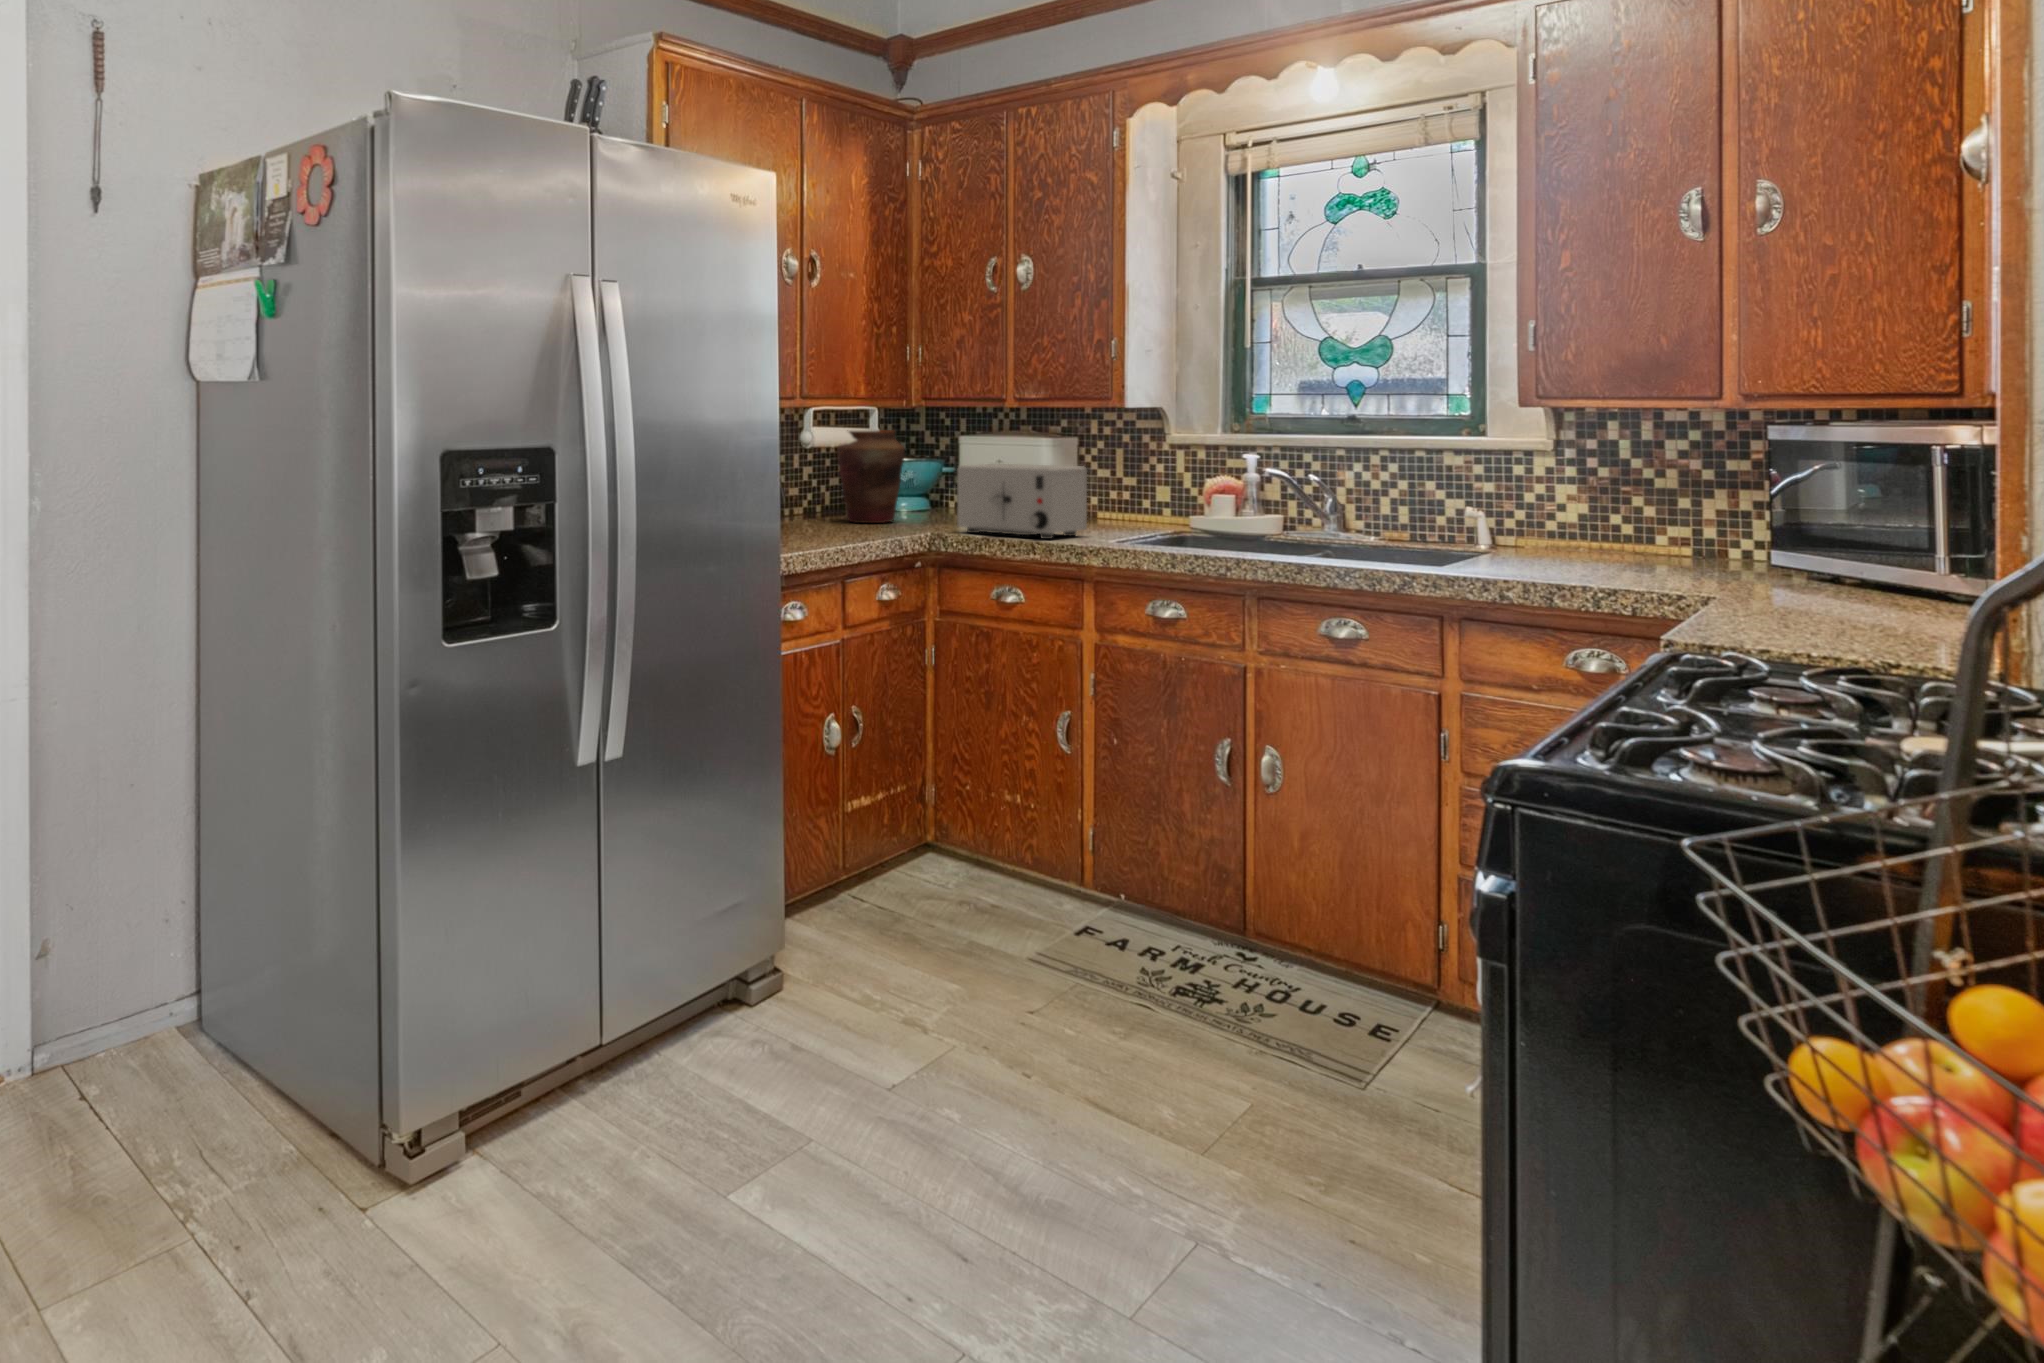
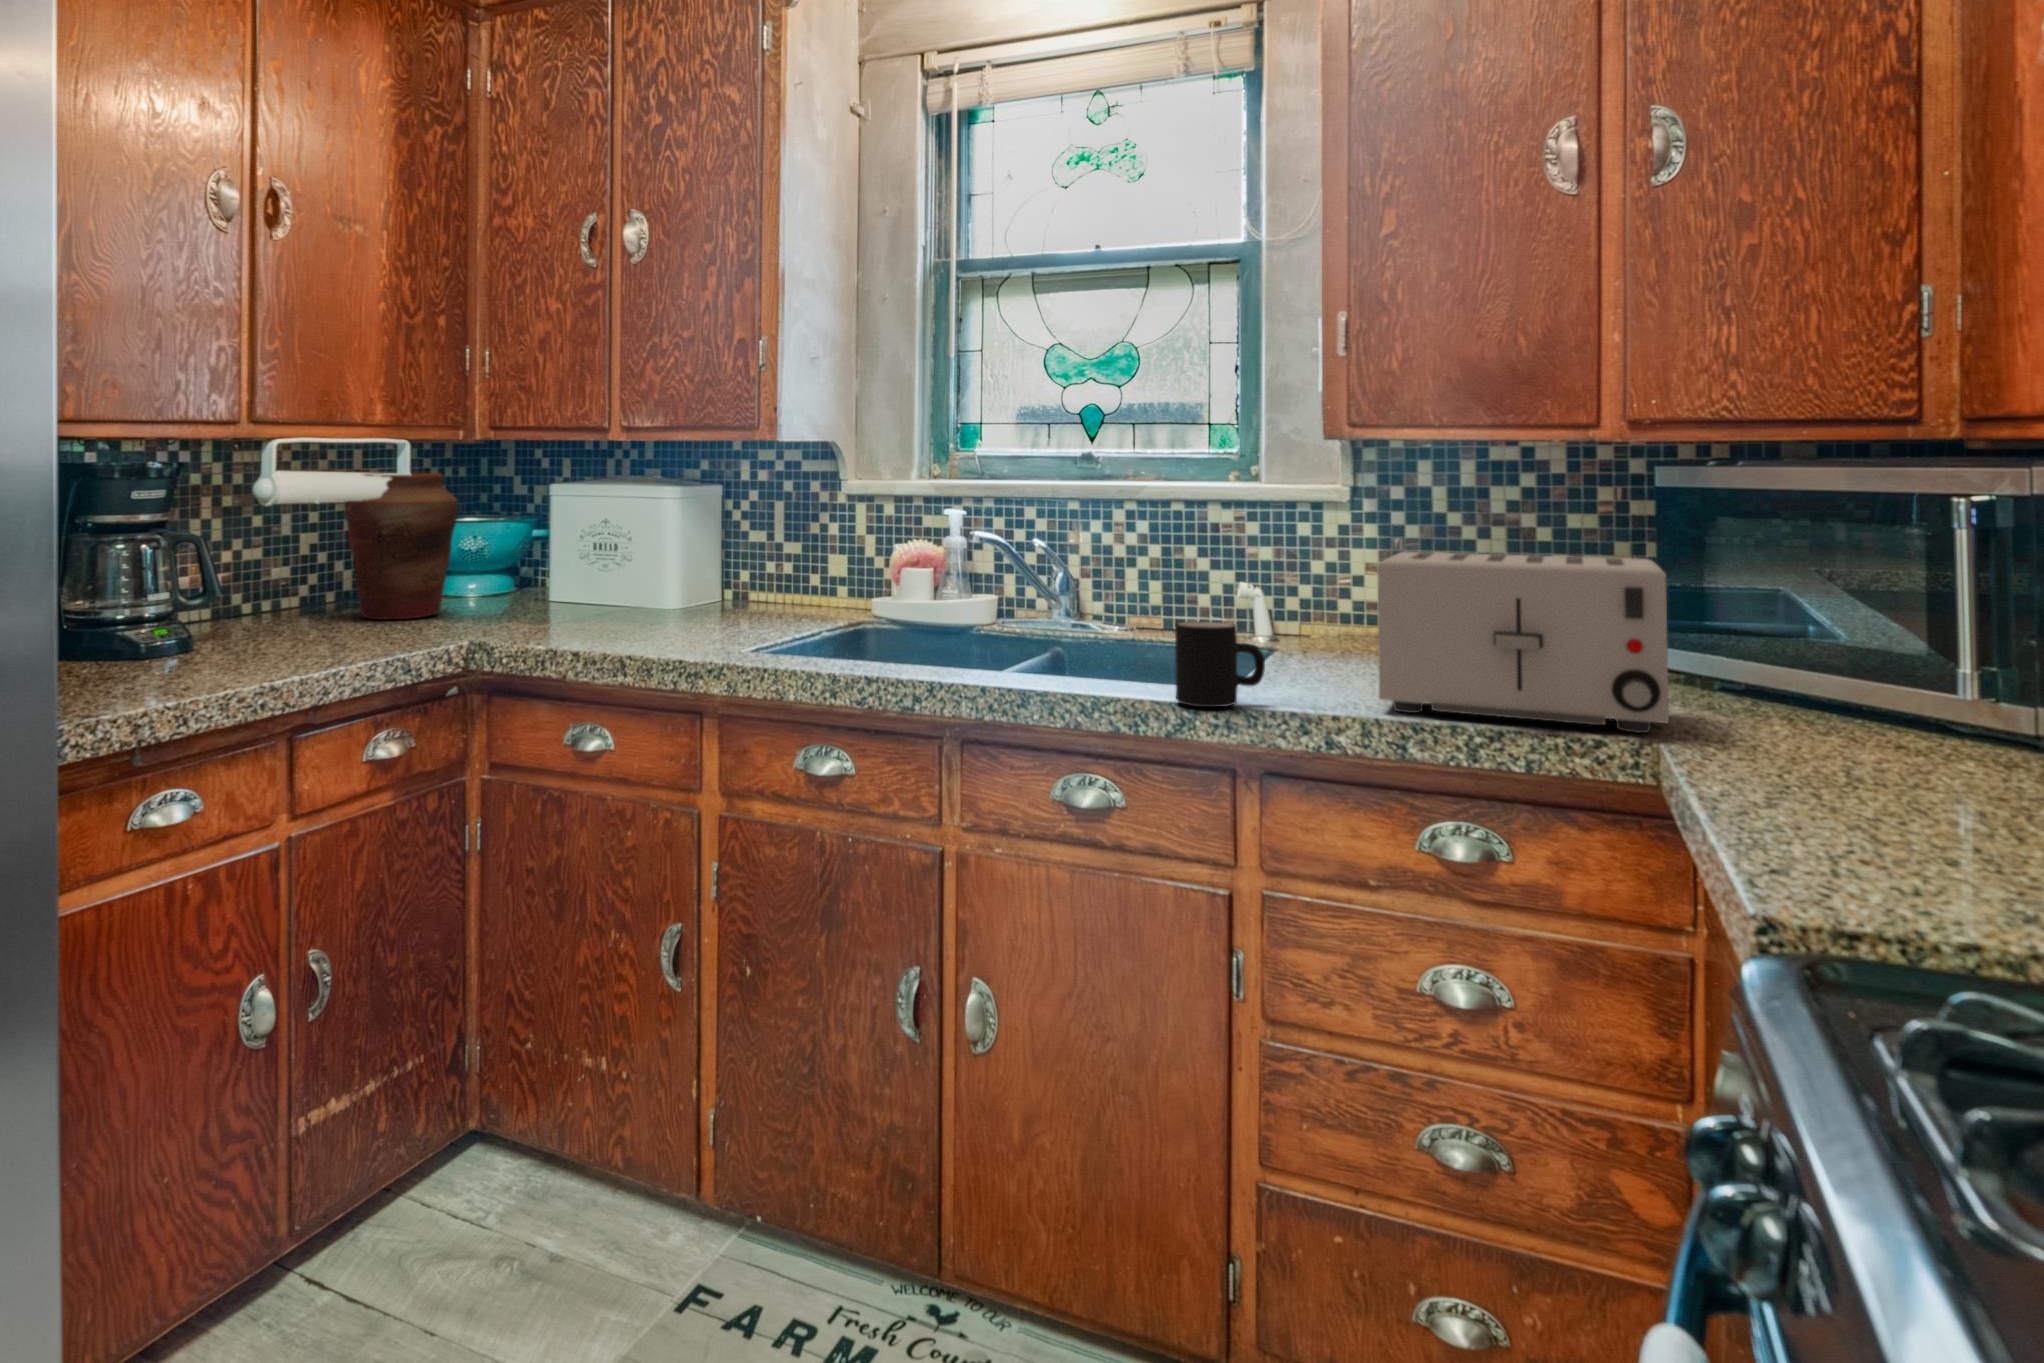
toaster: present [958,464,1087,539] -> present [1378,552,1669,733]
mug: none [1401,523,1462,574] -> present [1175,621,1265,707]

